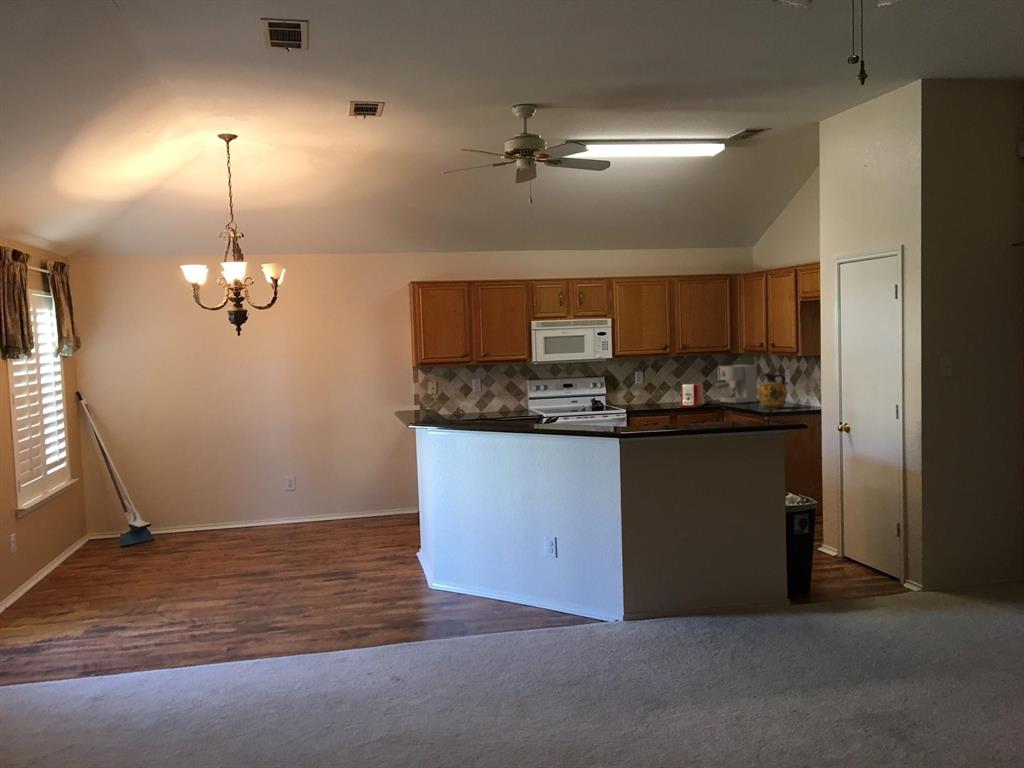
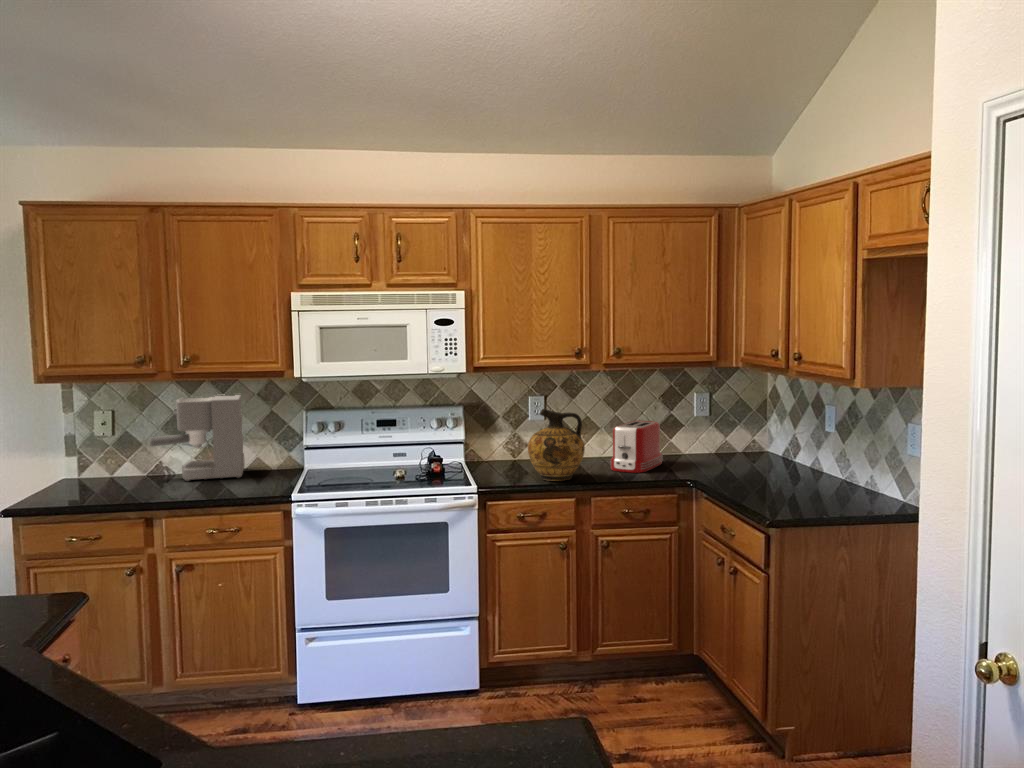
coffee maker: present [716,365,757,404] -> present [150,394,245,481]
ceramic jug: present [757,373,787,409] -> present [528,409,585,481]

